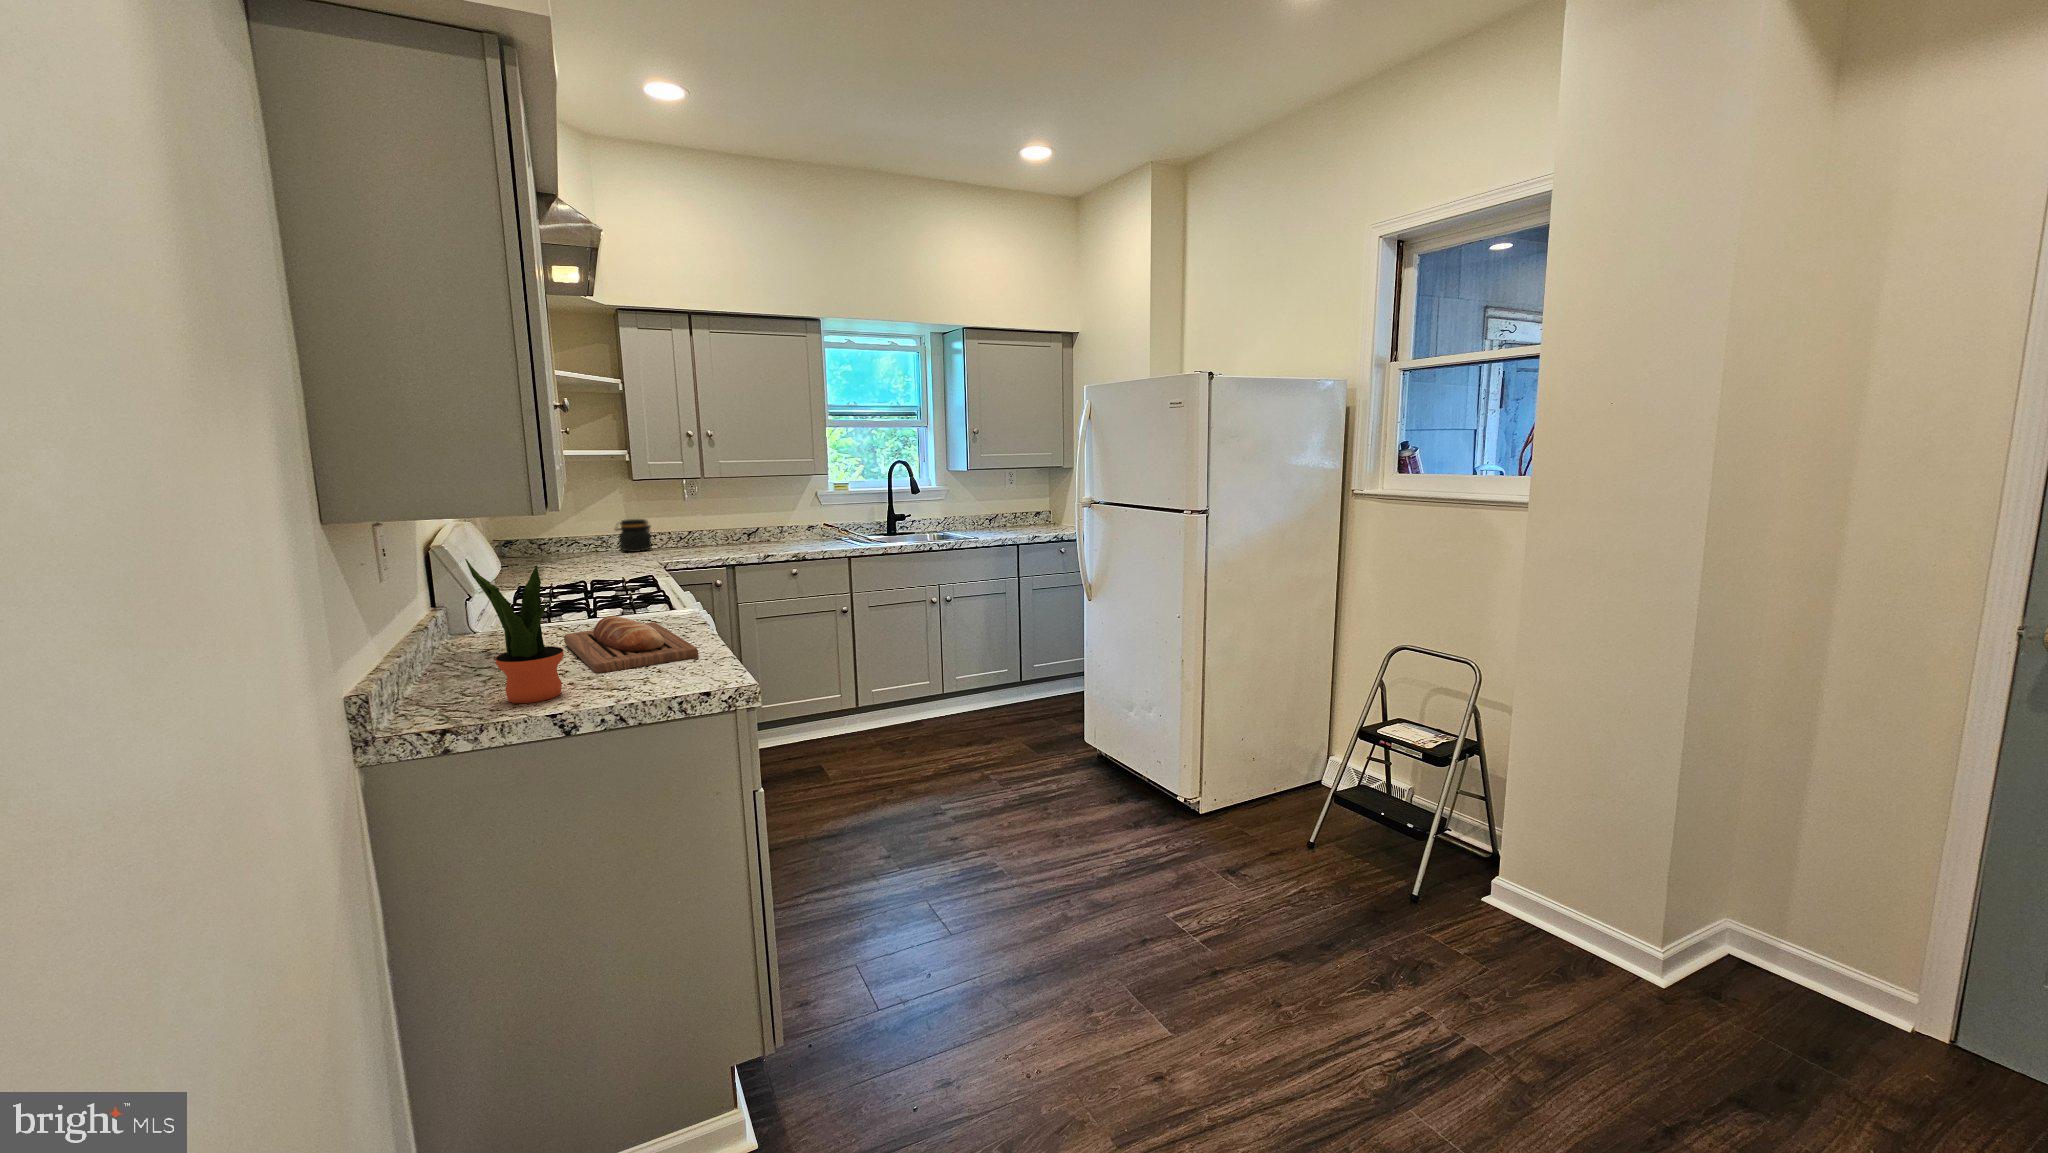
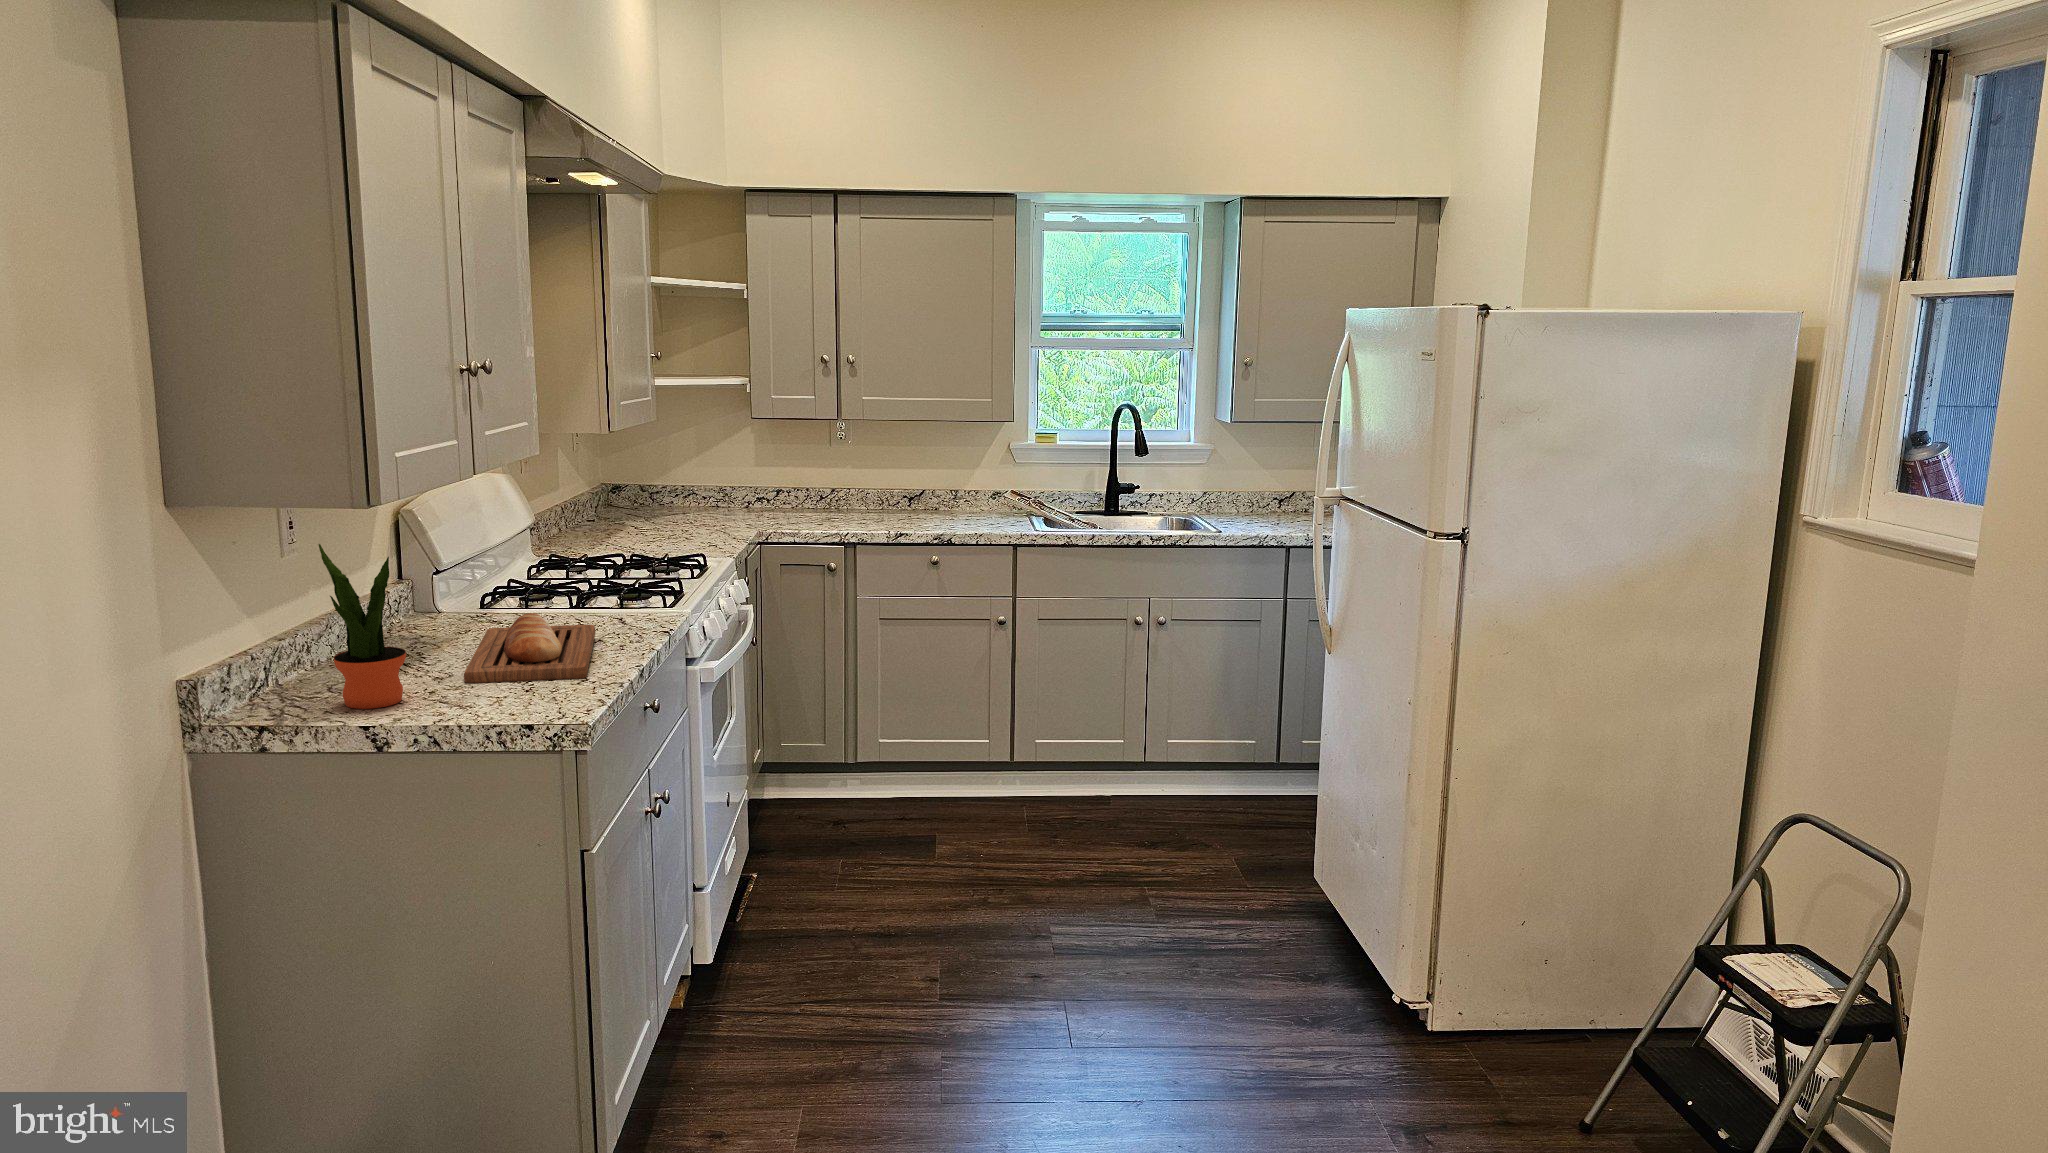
jar: present [616,519,652,552] -> none [733,466,781,510]

